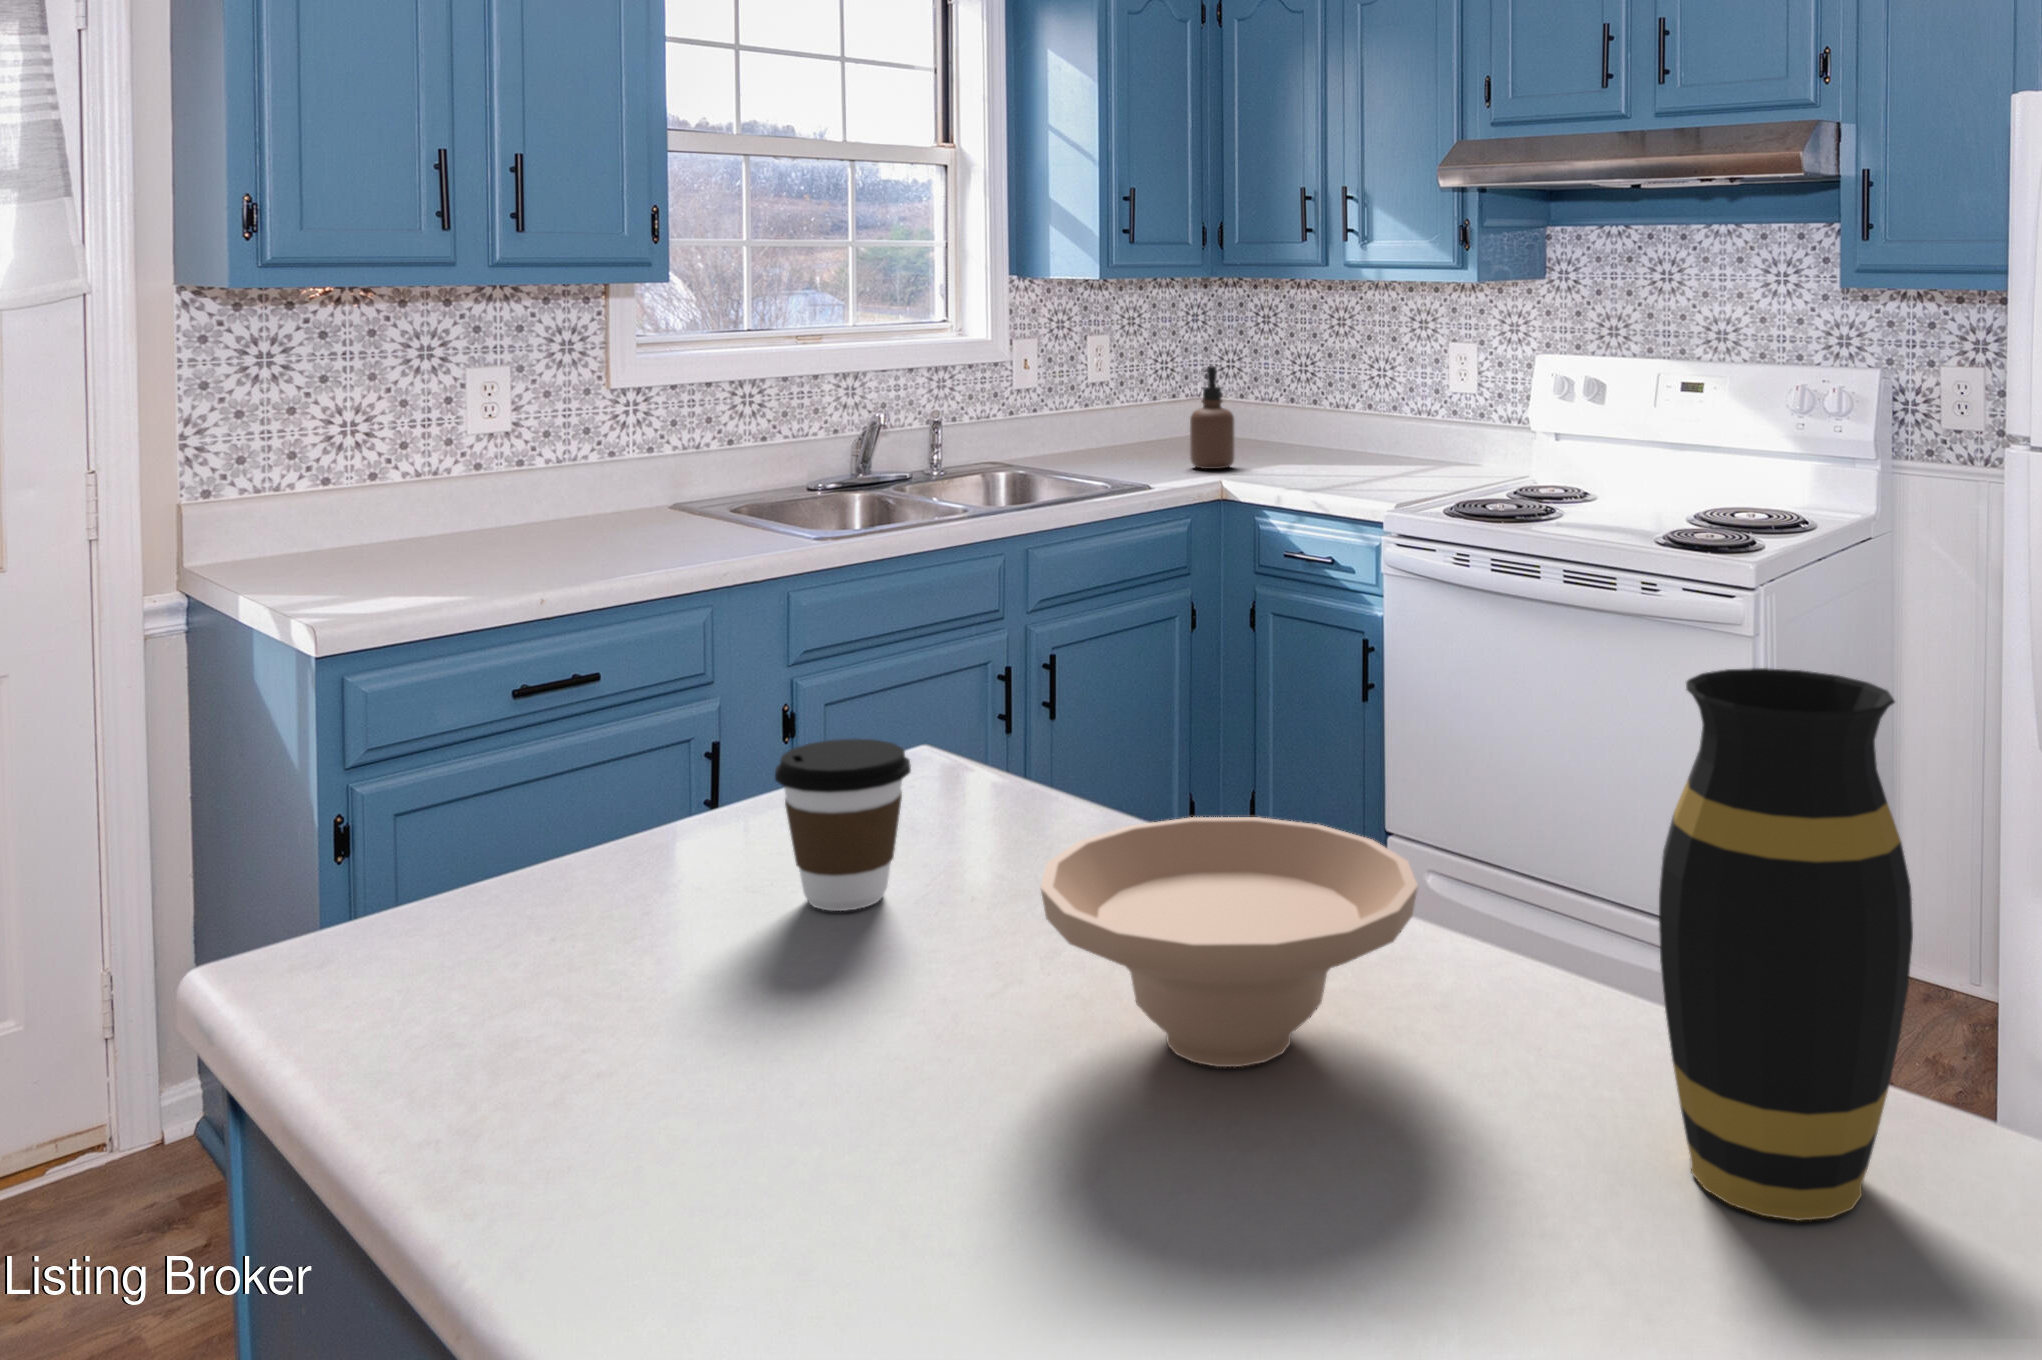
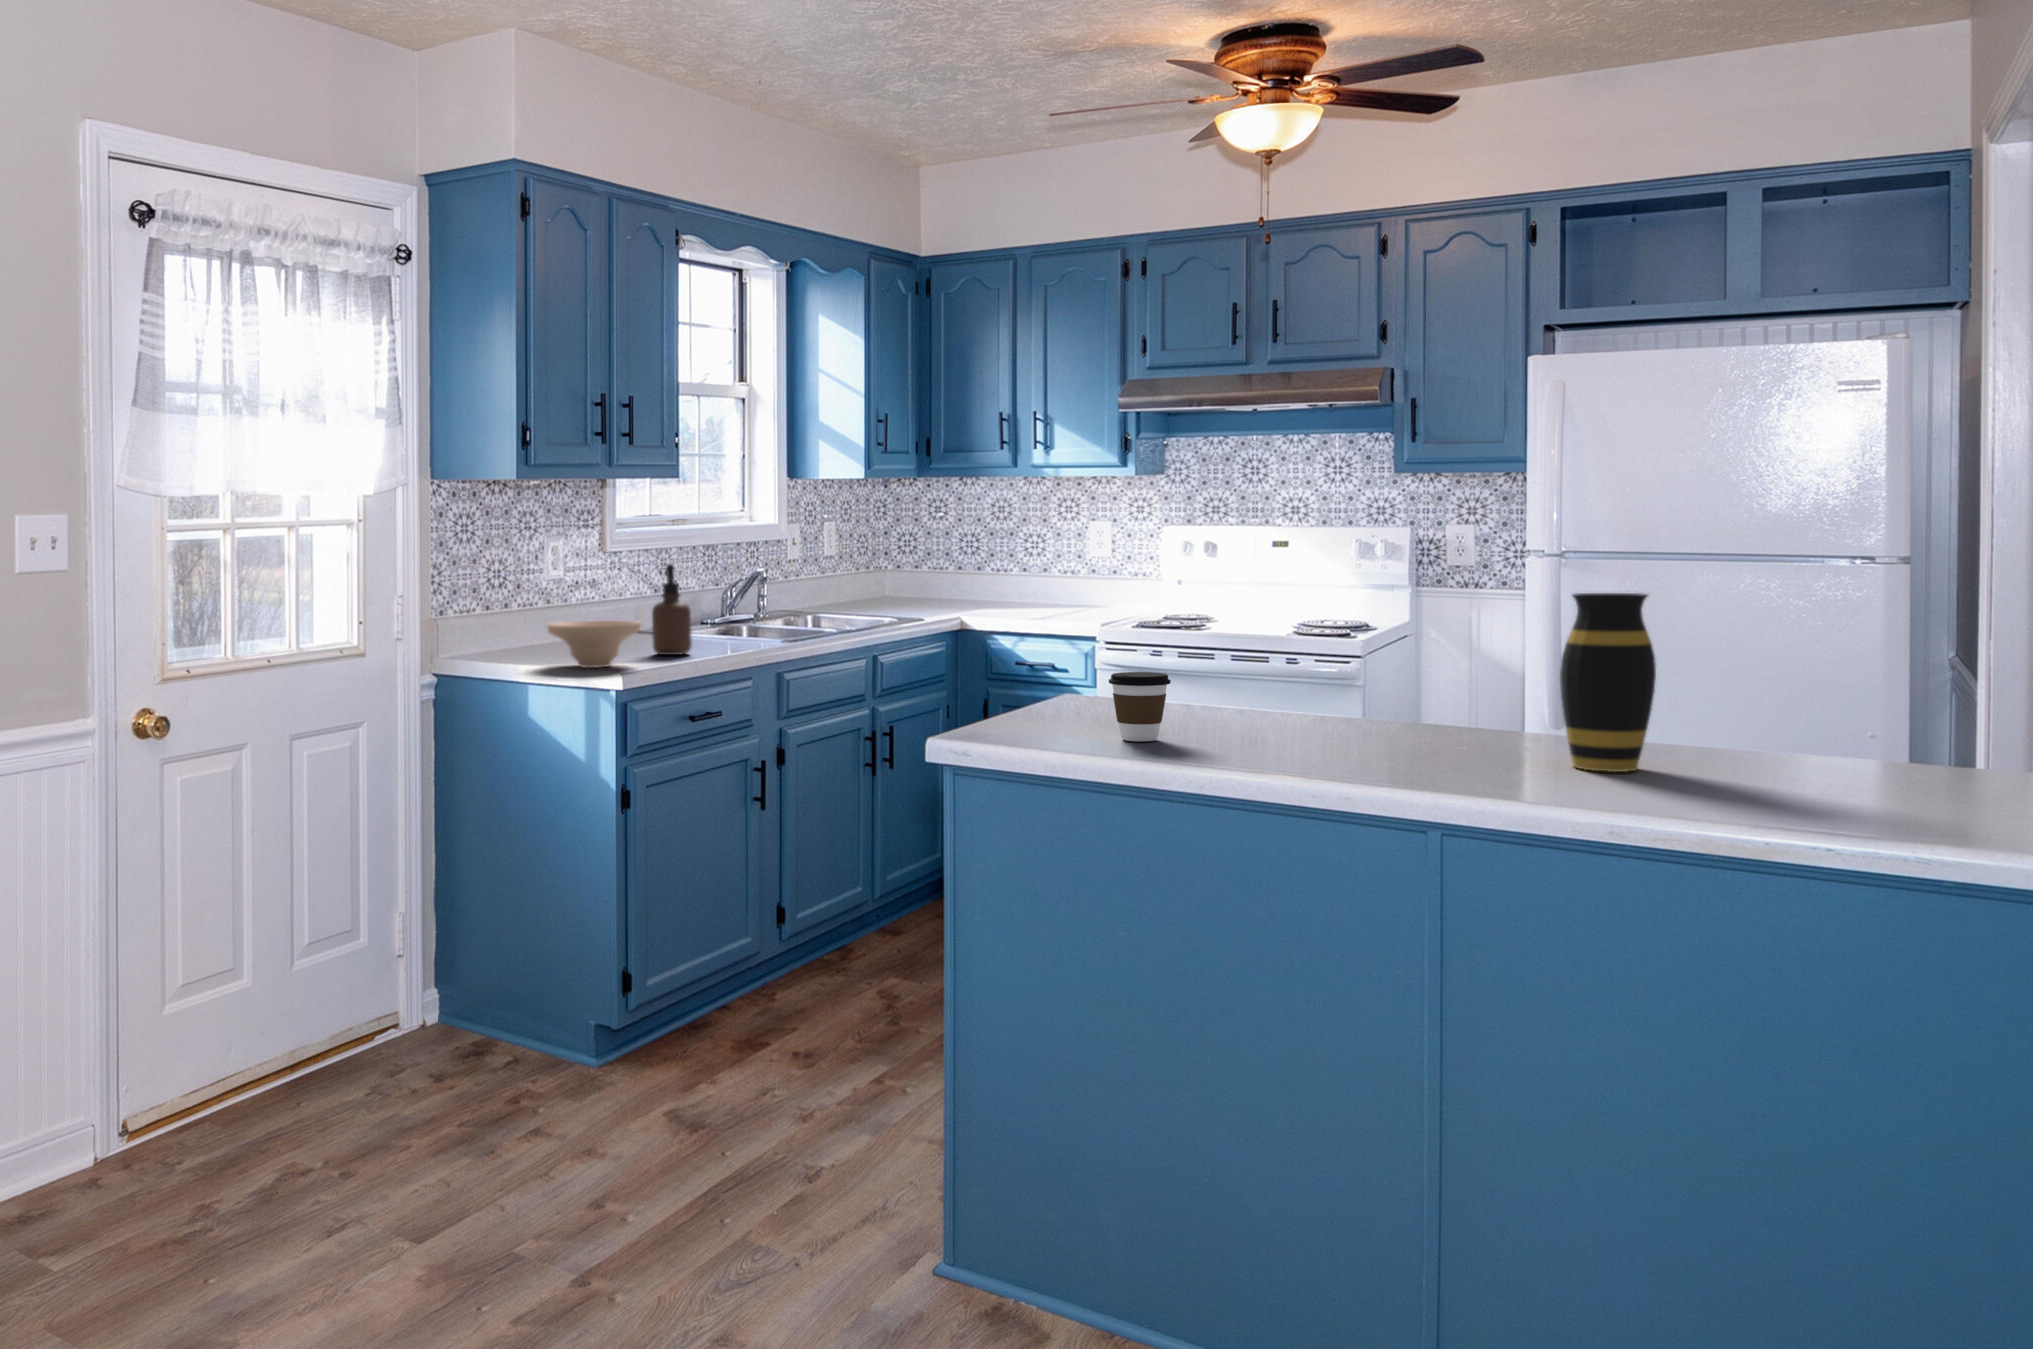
soap dispenser: present [1190,366,1234,469] -> present [652,564,692,655]
bowl: present [1041,817,1418,1067] -> present [547,621,641,668]

